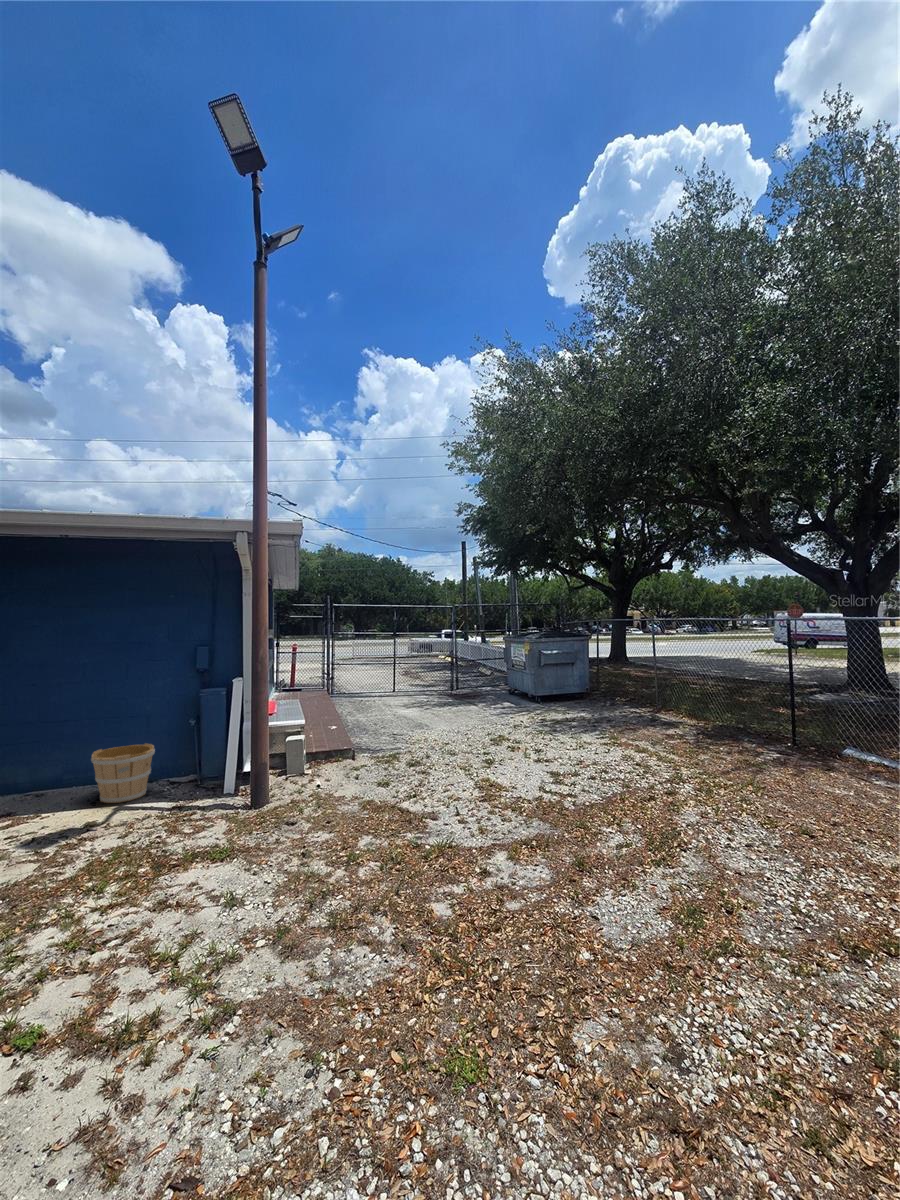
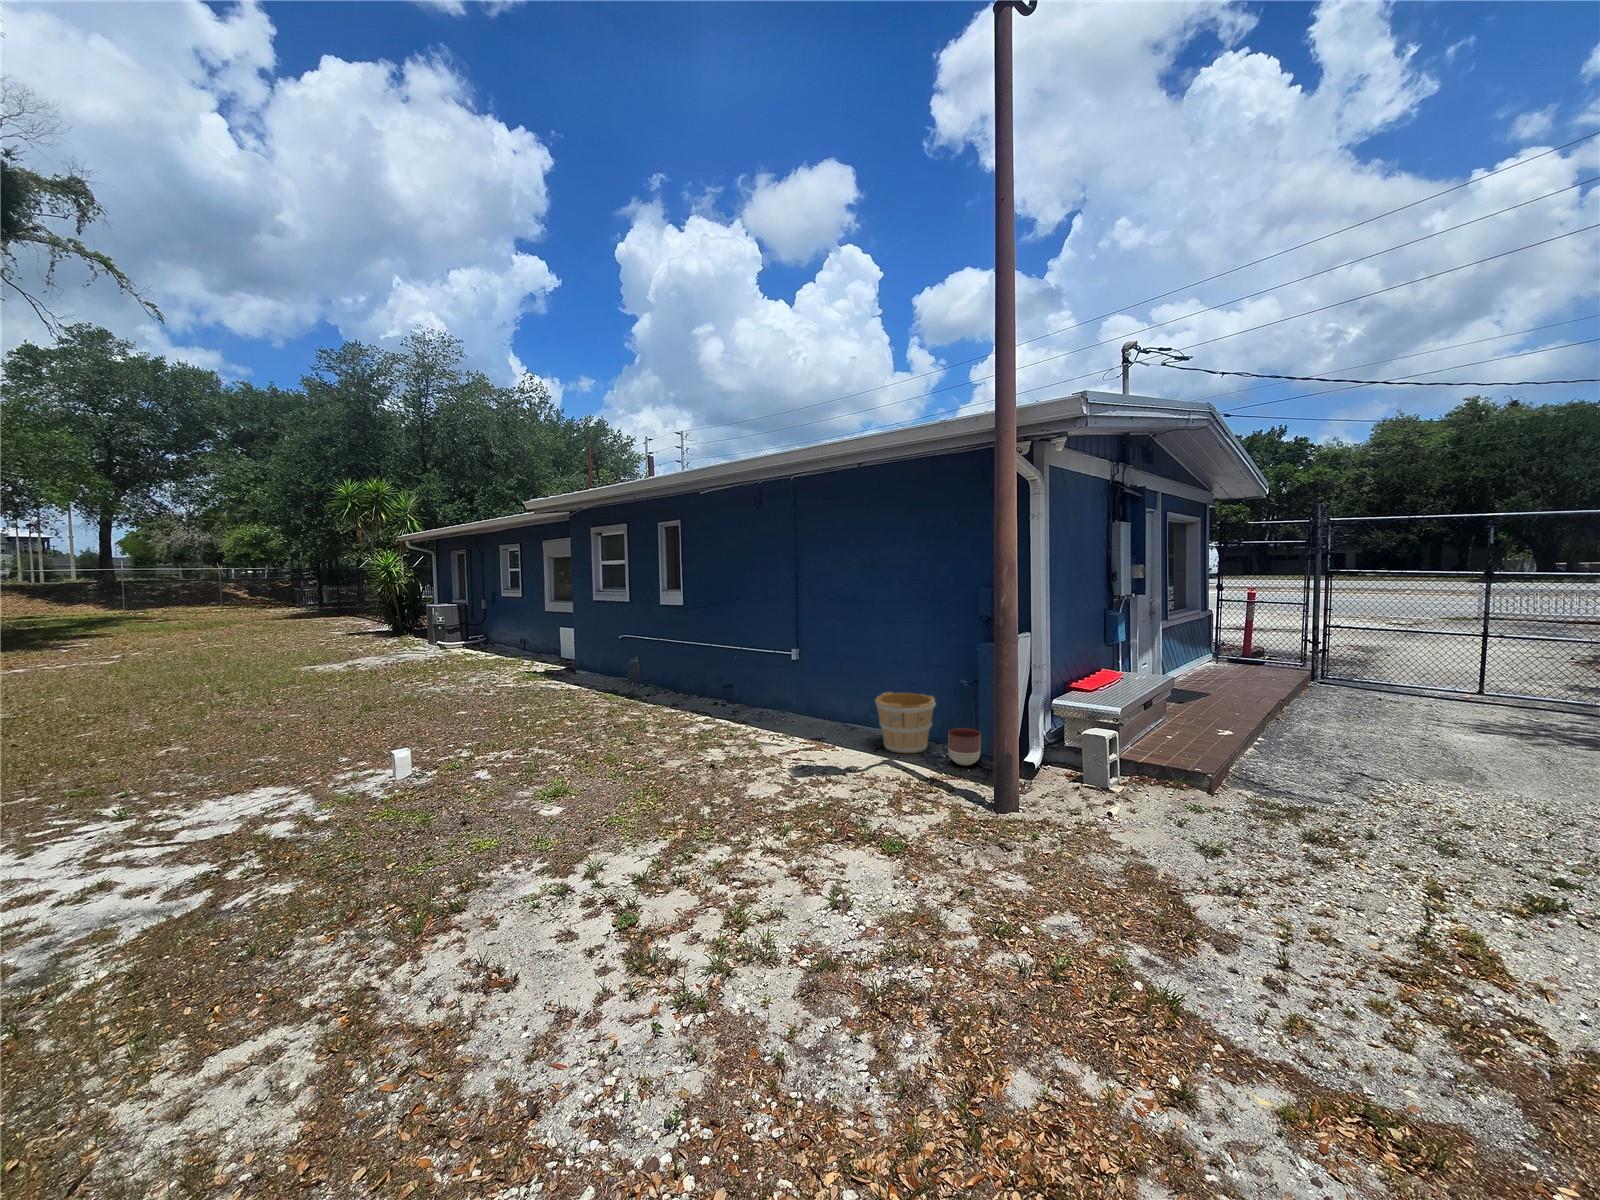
planter: none [178,761,207,792] -> present [948,728,981,765]

